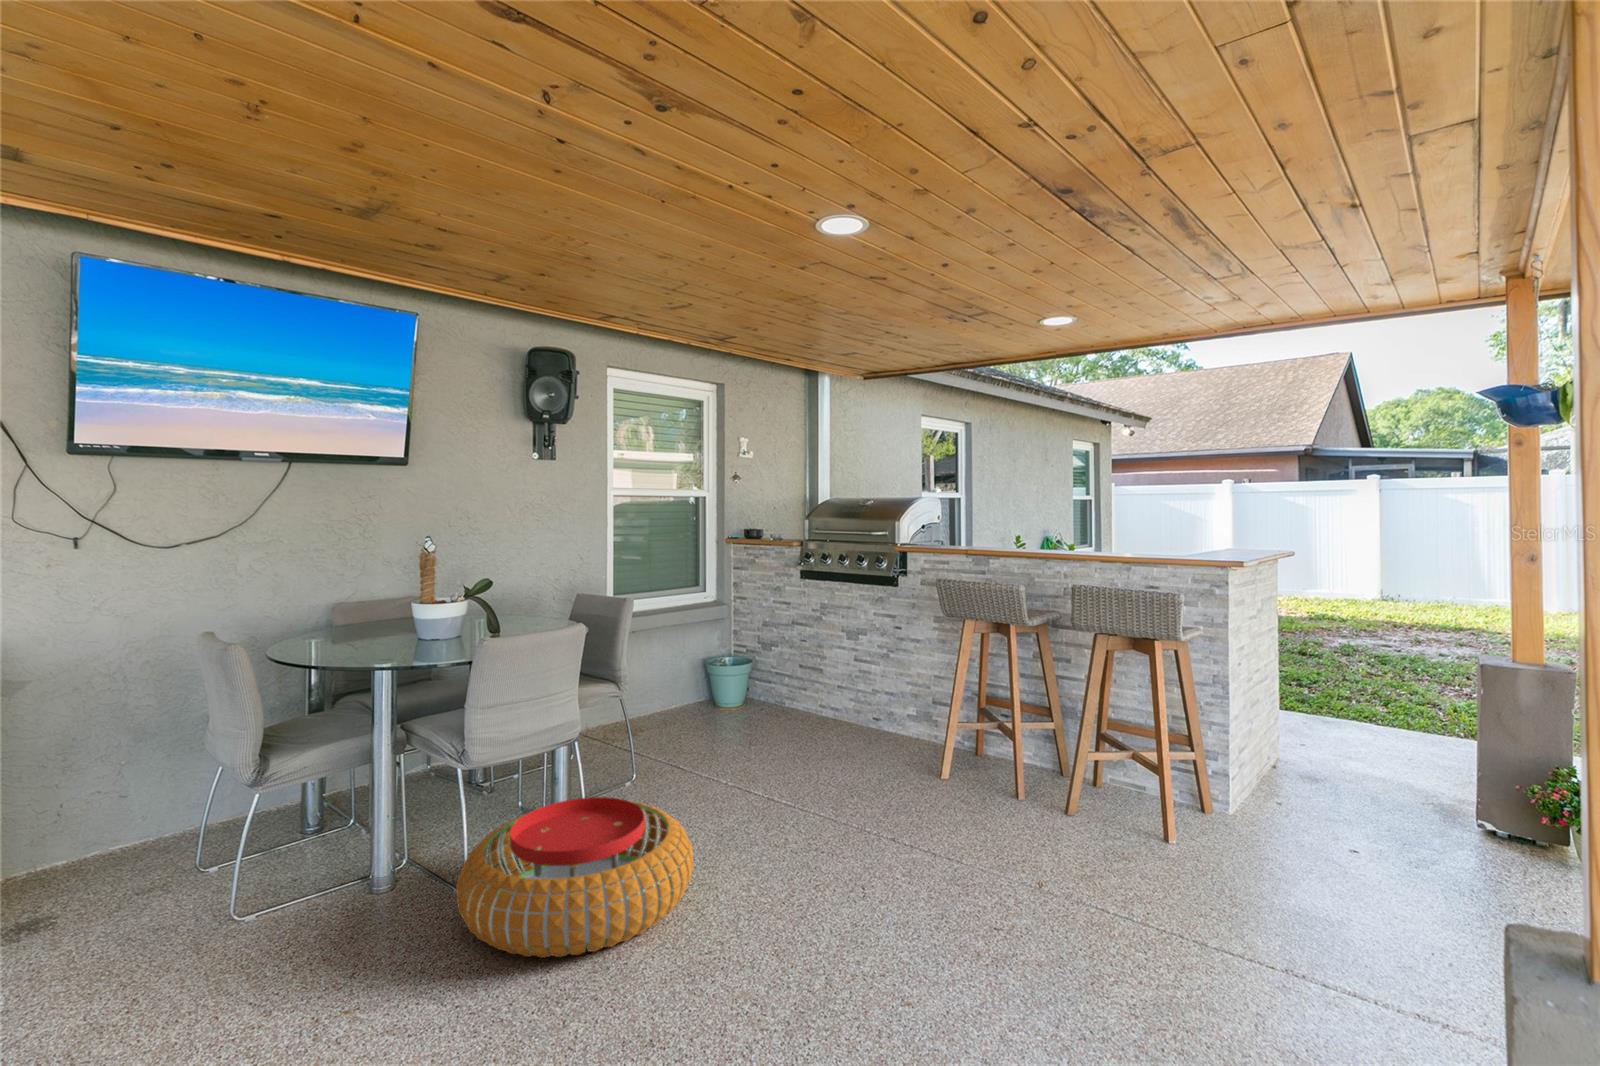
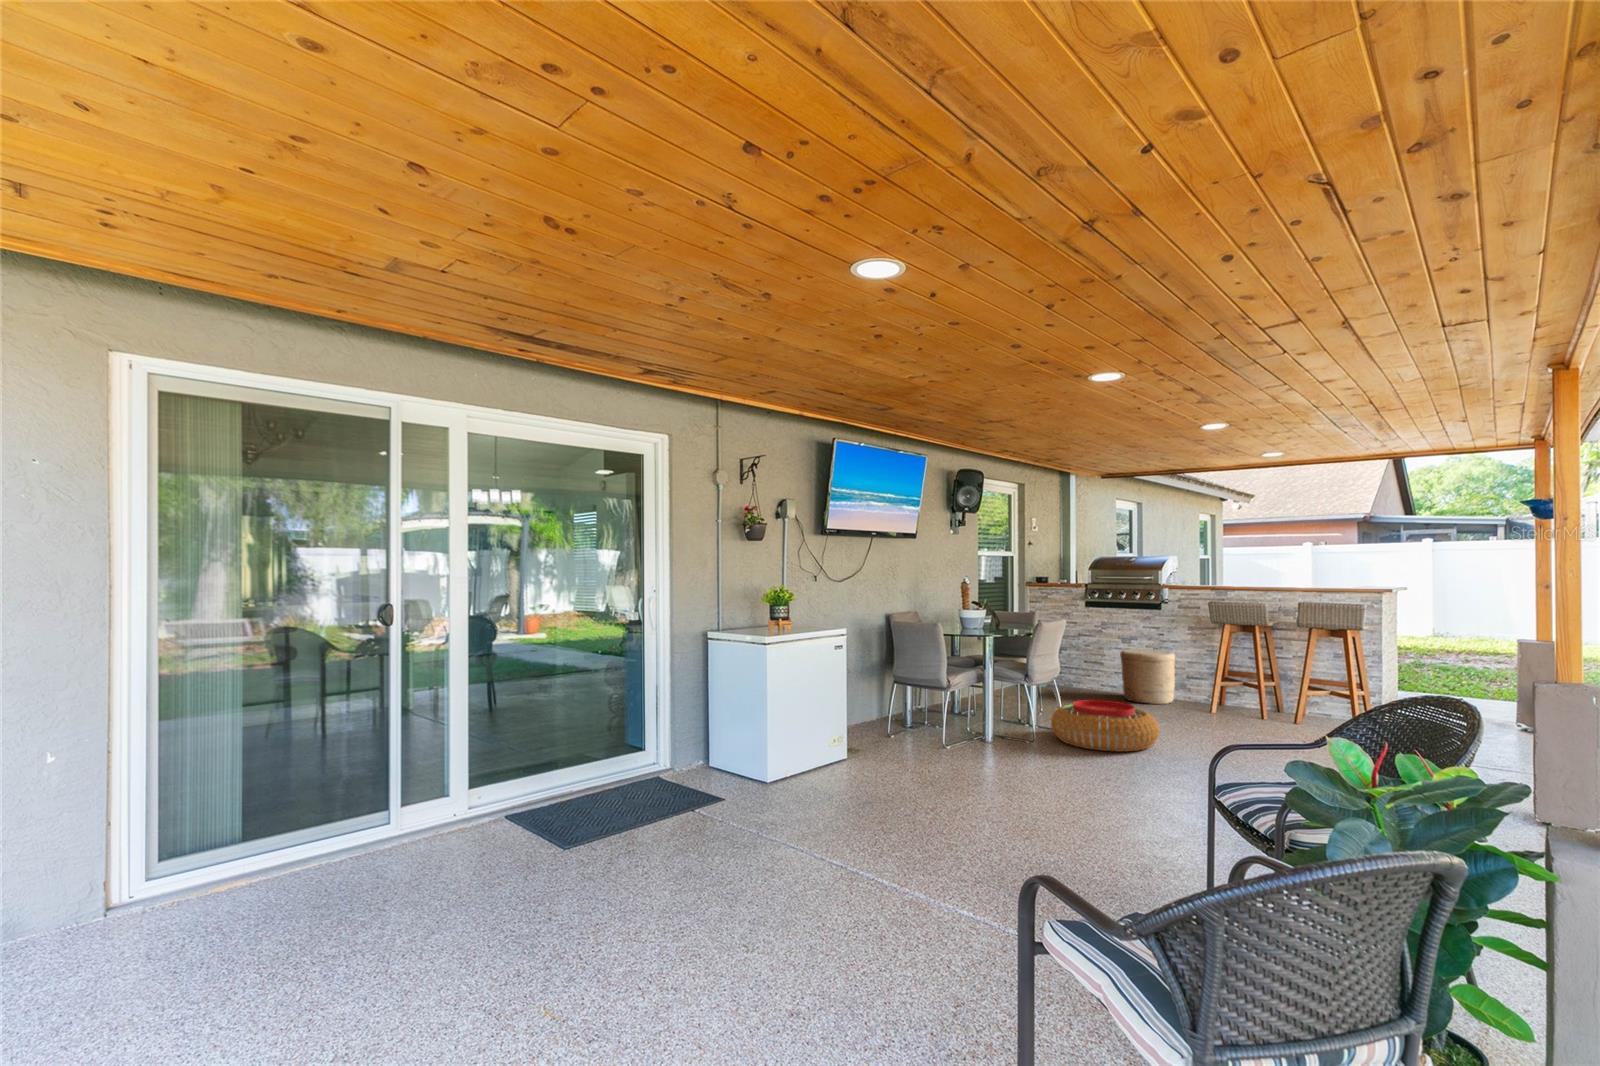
woven basket: none [814,653,902,754] -> present [1120,649,1175,704]

